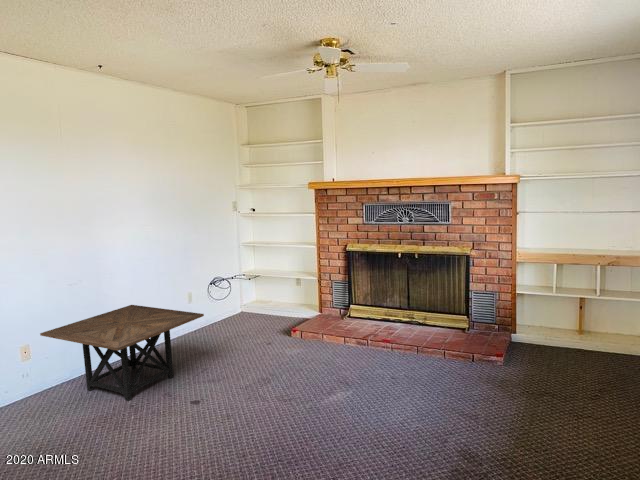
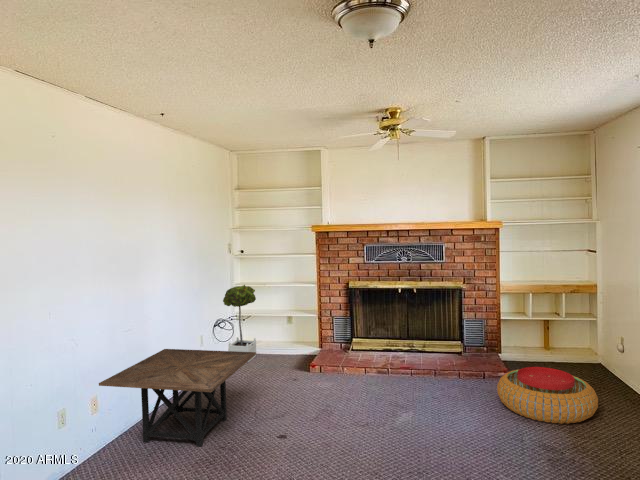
potted tree: none [218,244,256,322] -> present [223,285,256,362]
pouf: none [459,353,577,425] -> present [497,367,598,424]

